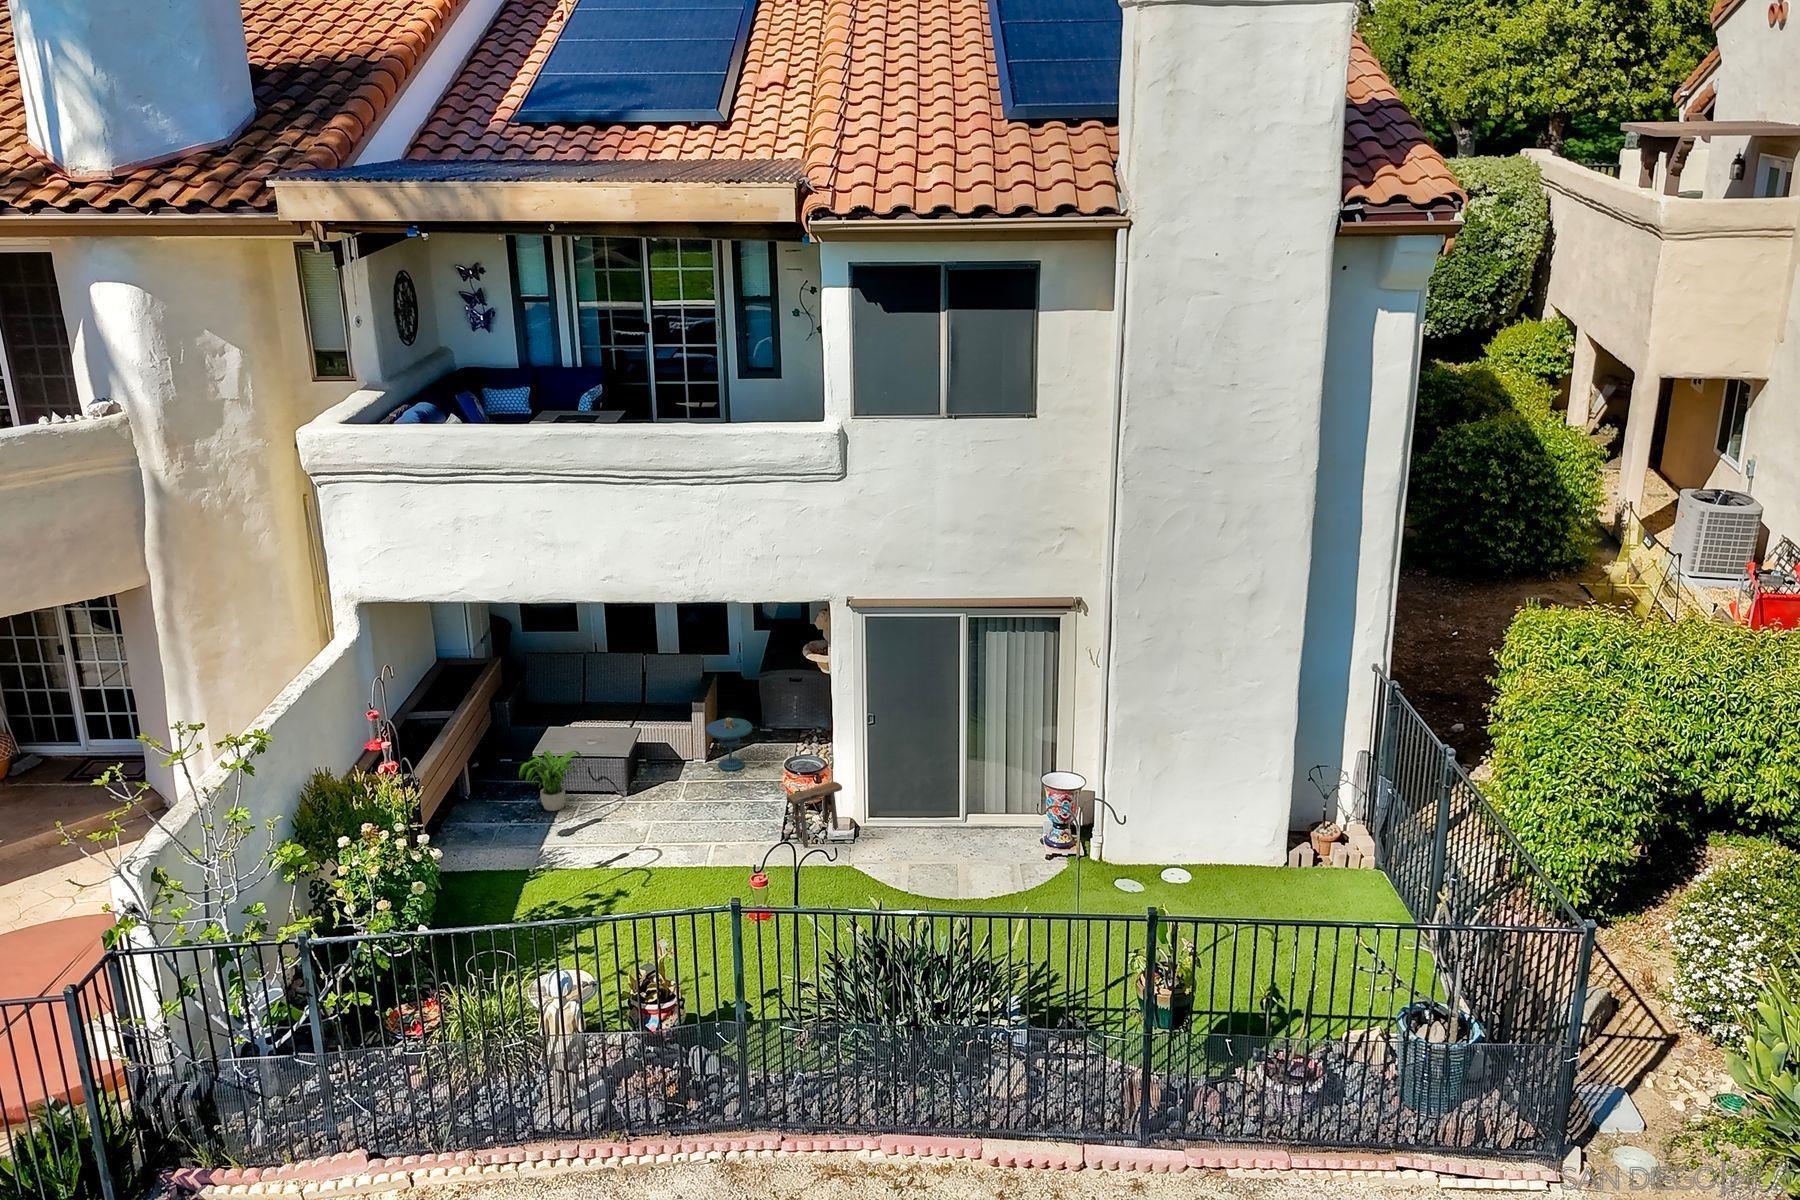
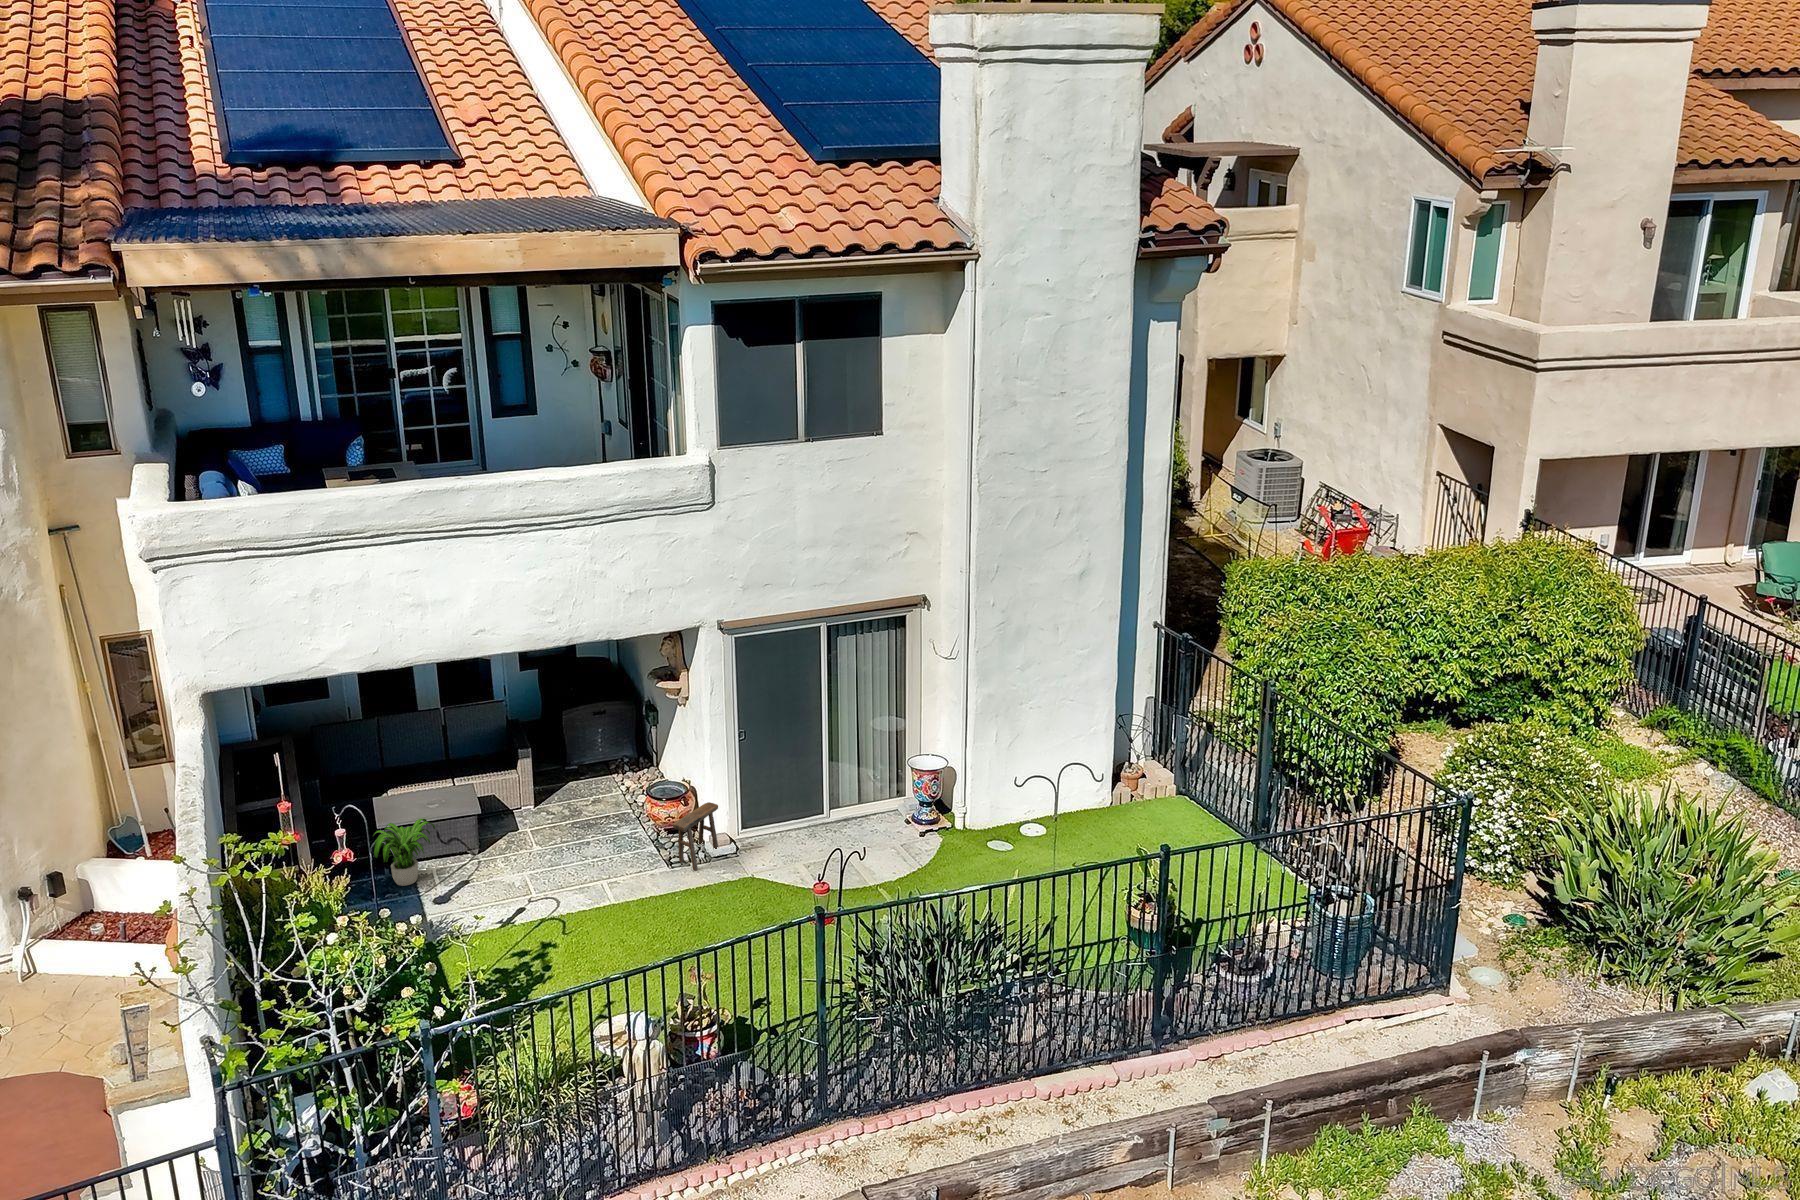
side table: present [706,717,753,771] -> none [536,757,585,812]

